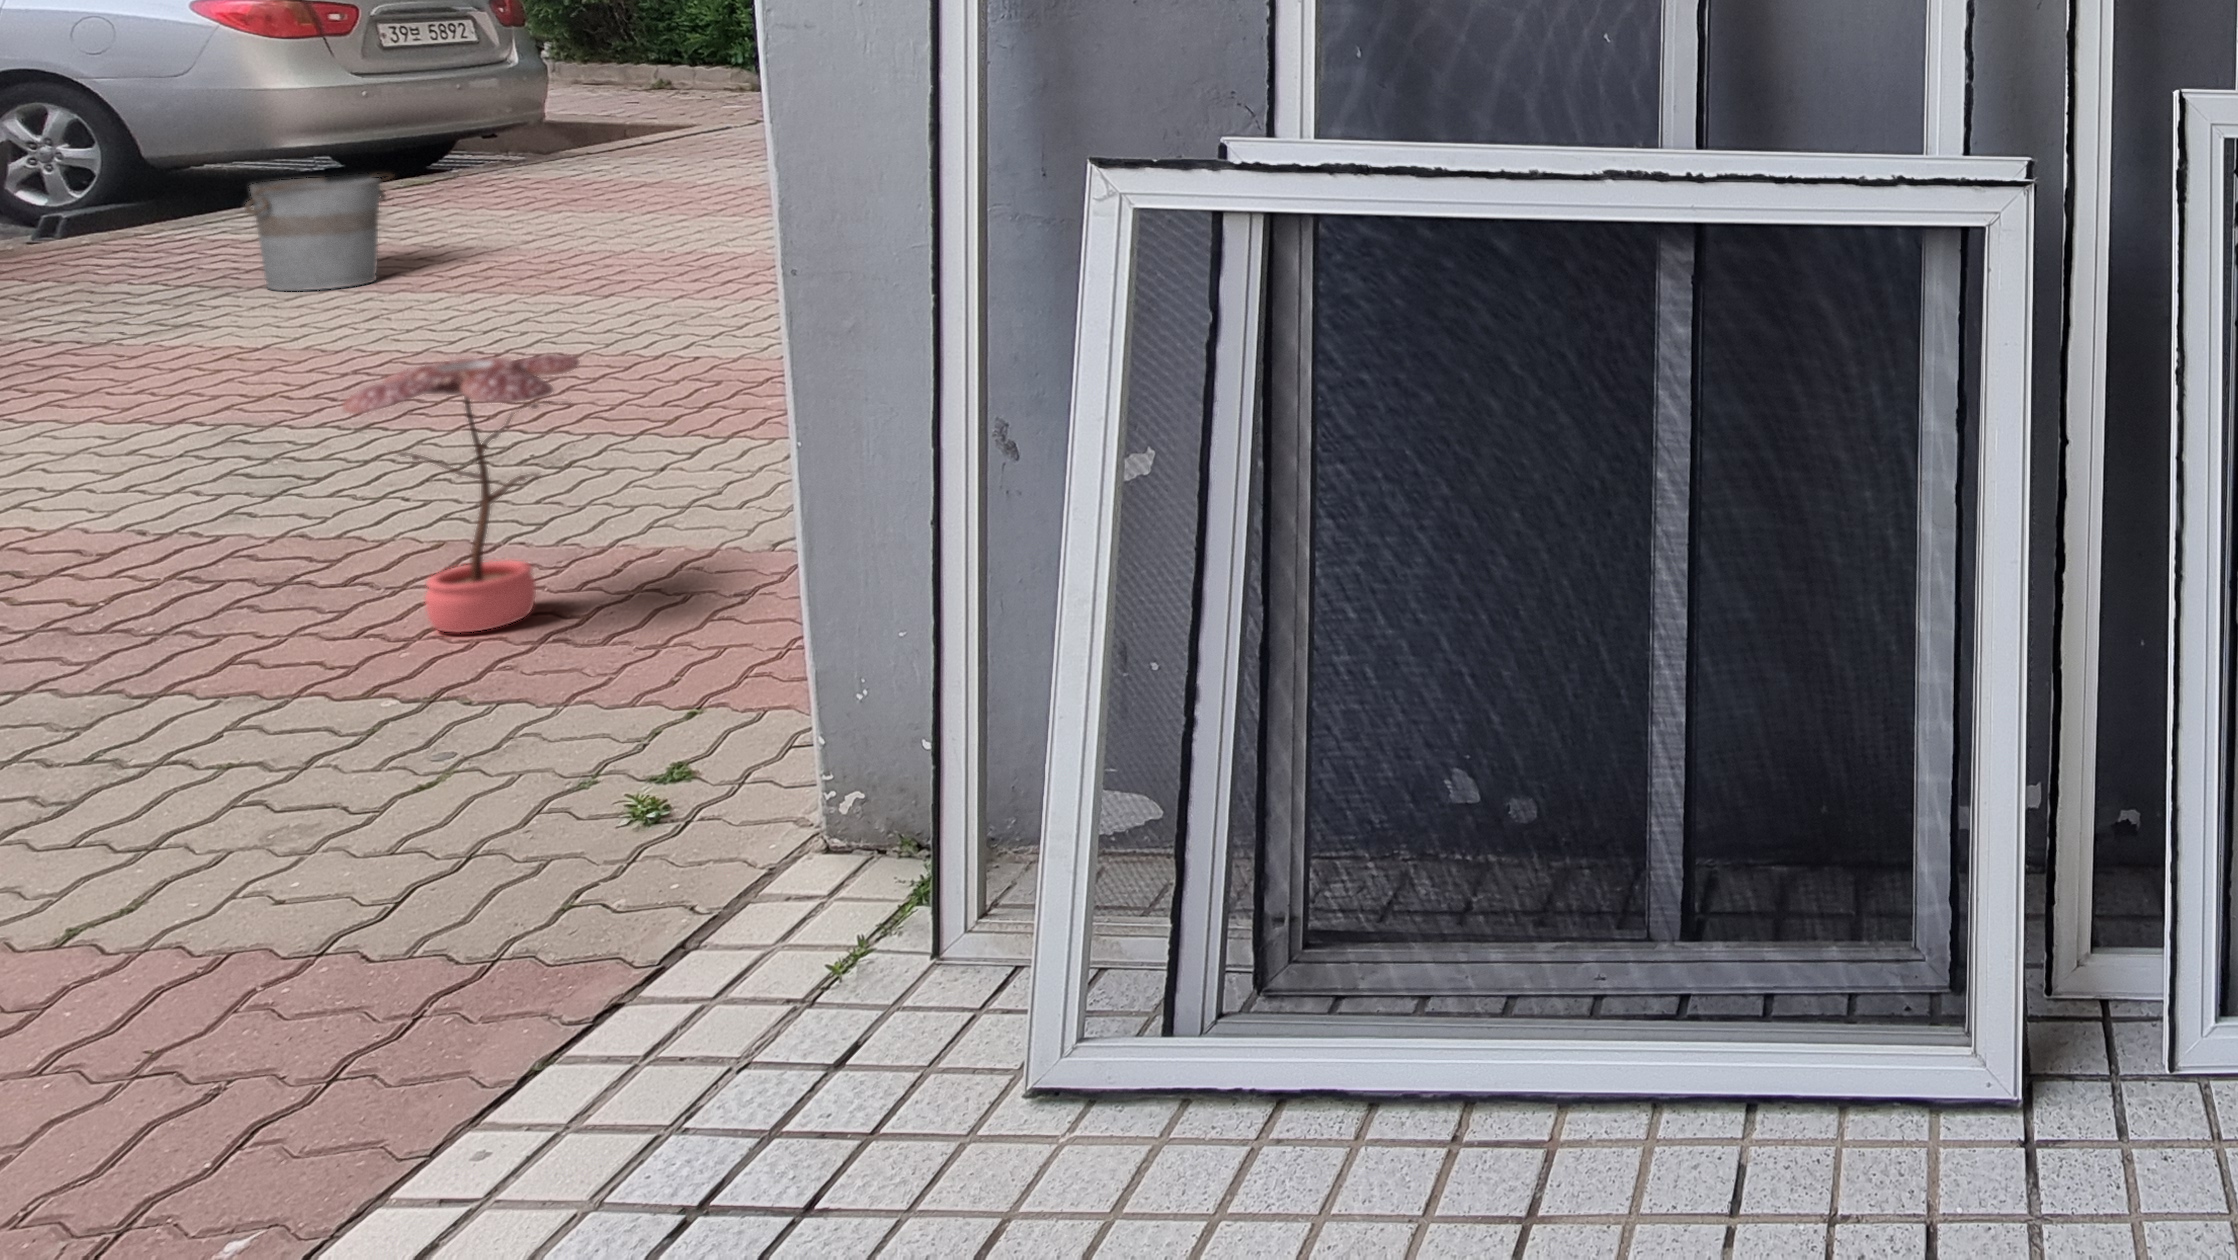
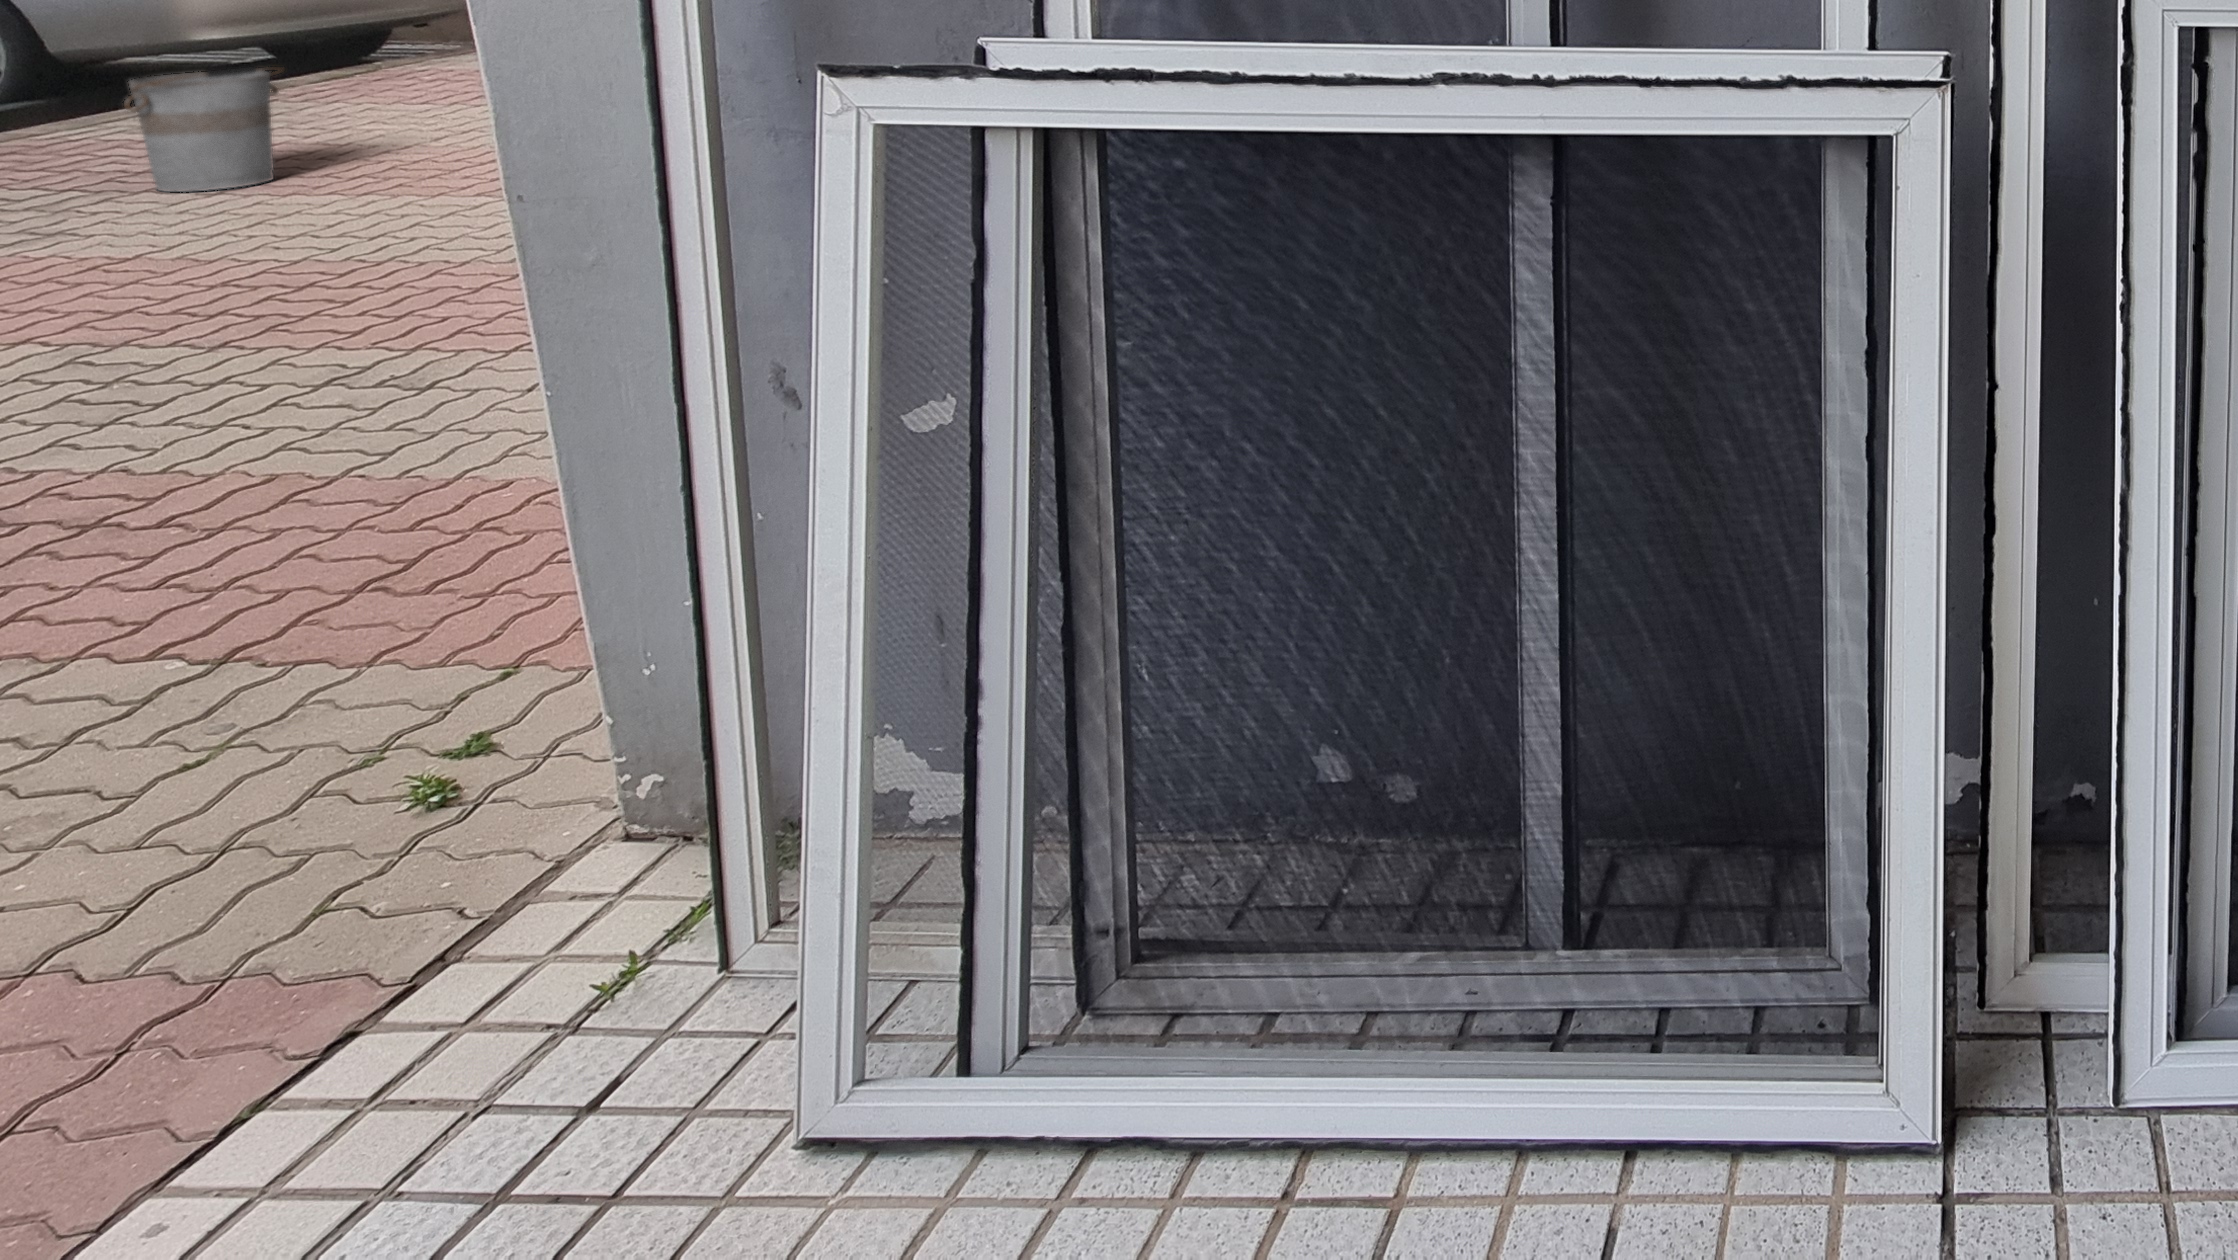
potted plant: present [343,355,580,633] -> none [116,274,396,577]

